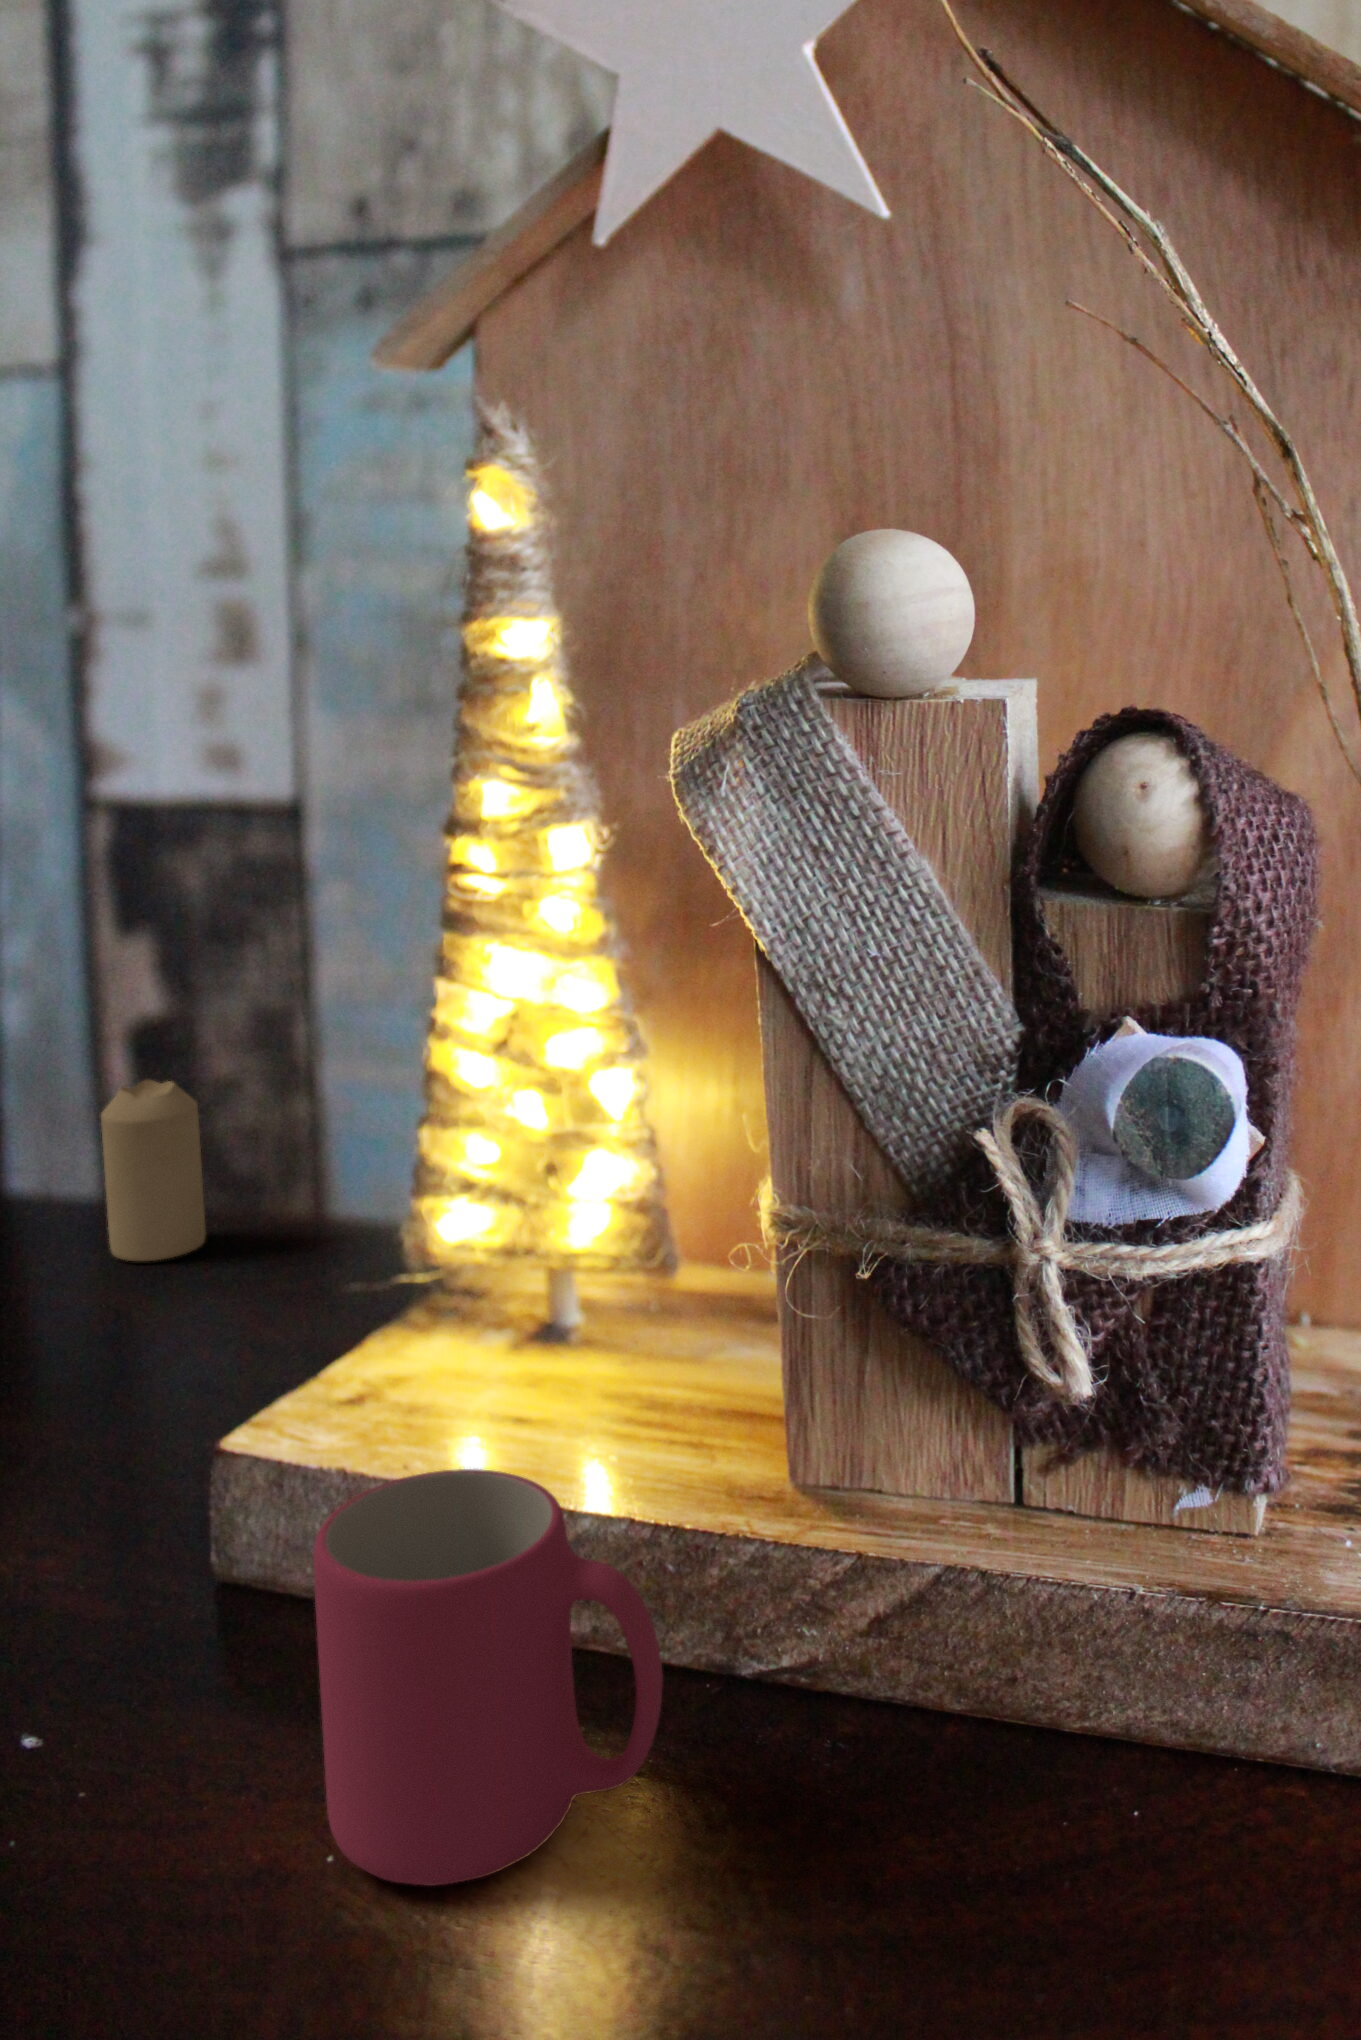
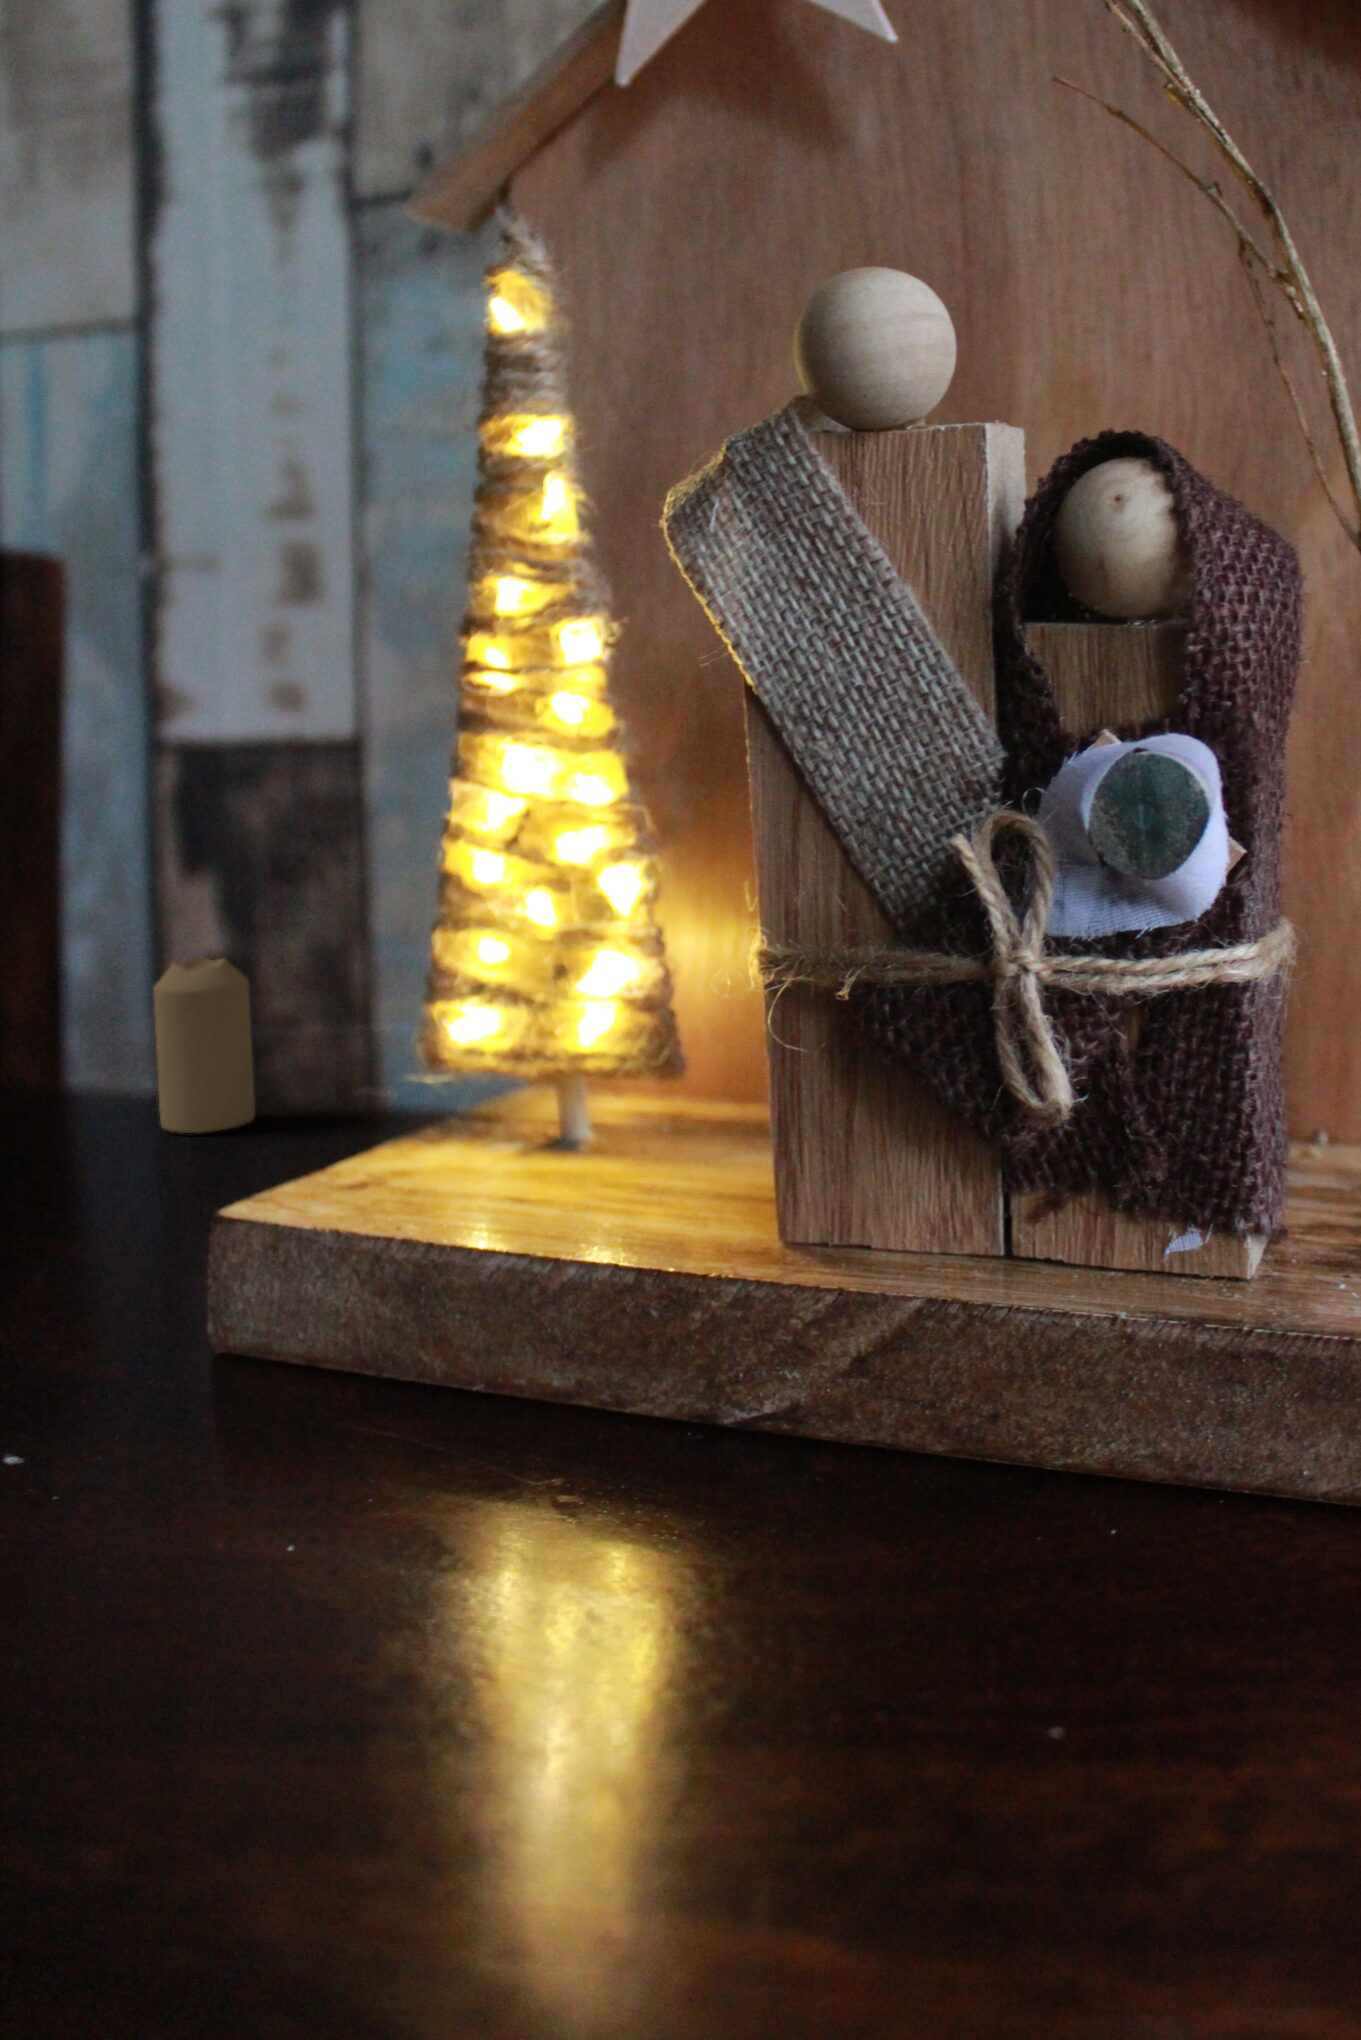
mug: present [313,1469,663,1886] -> none [265,1175,615,1565]

